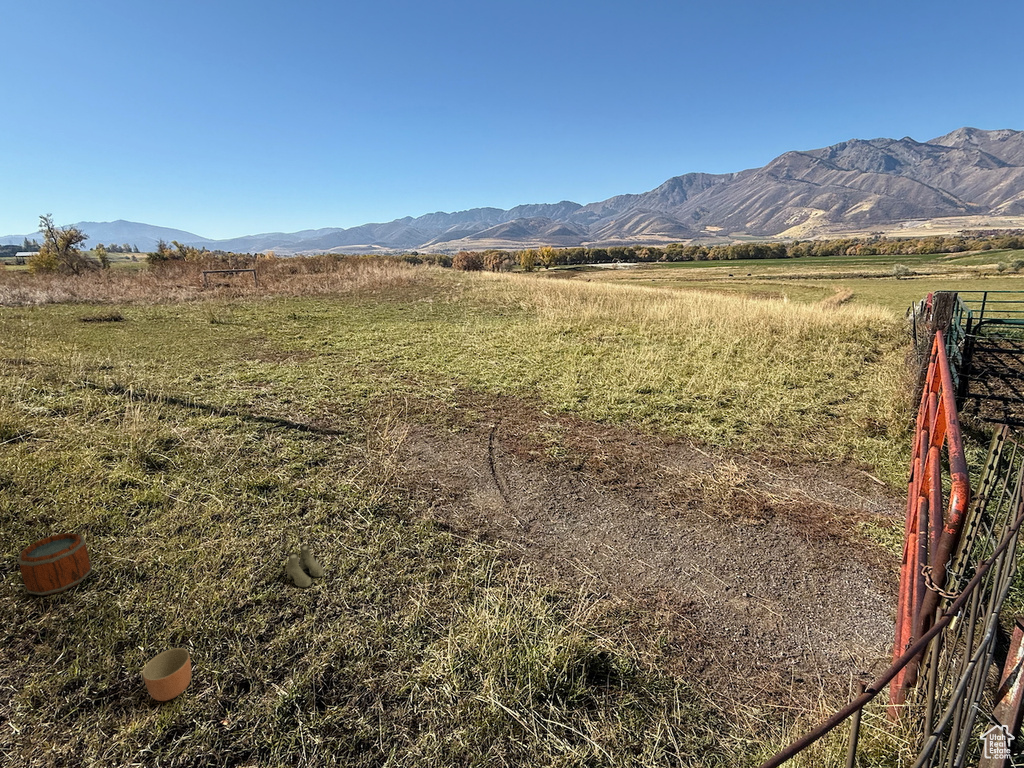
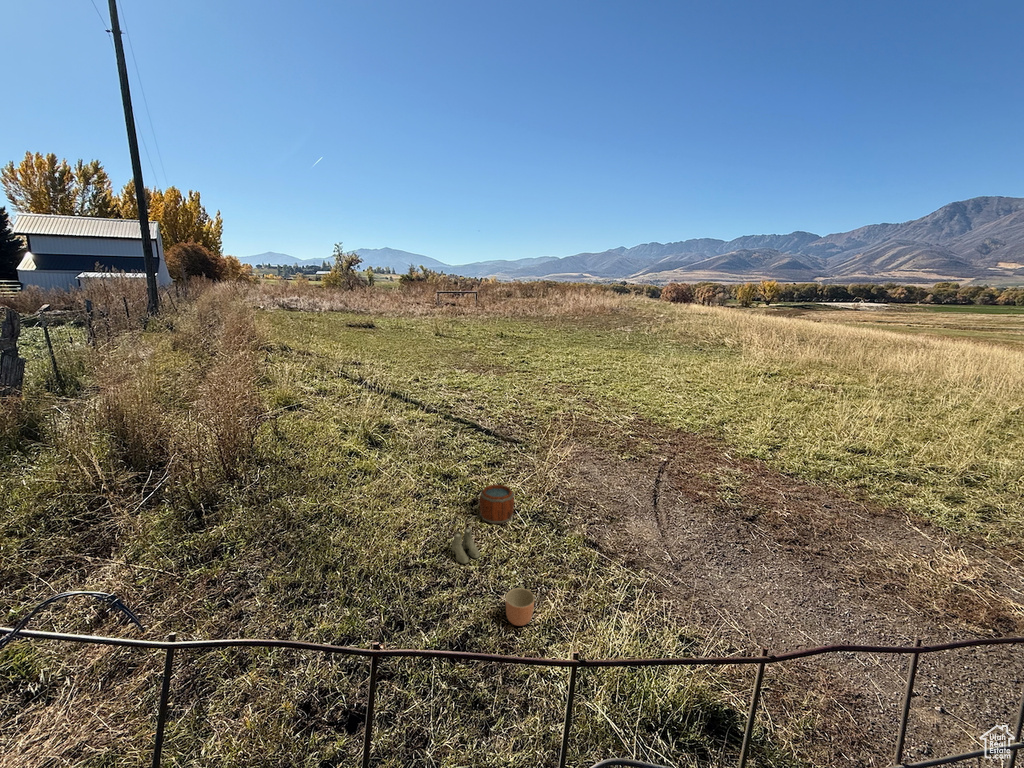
bucket: present [18,533,92,595] -> present [480,485,514,524]
planter: present [143,648,191,701] -> present [506,588,535,626]

